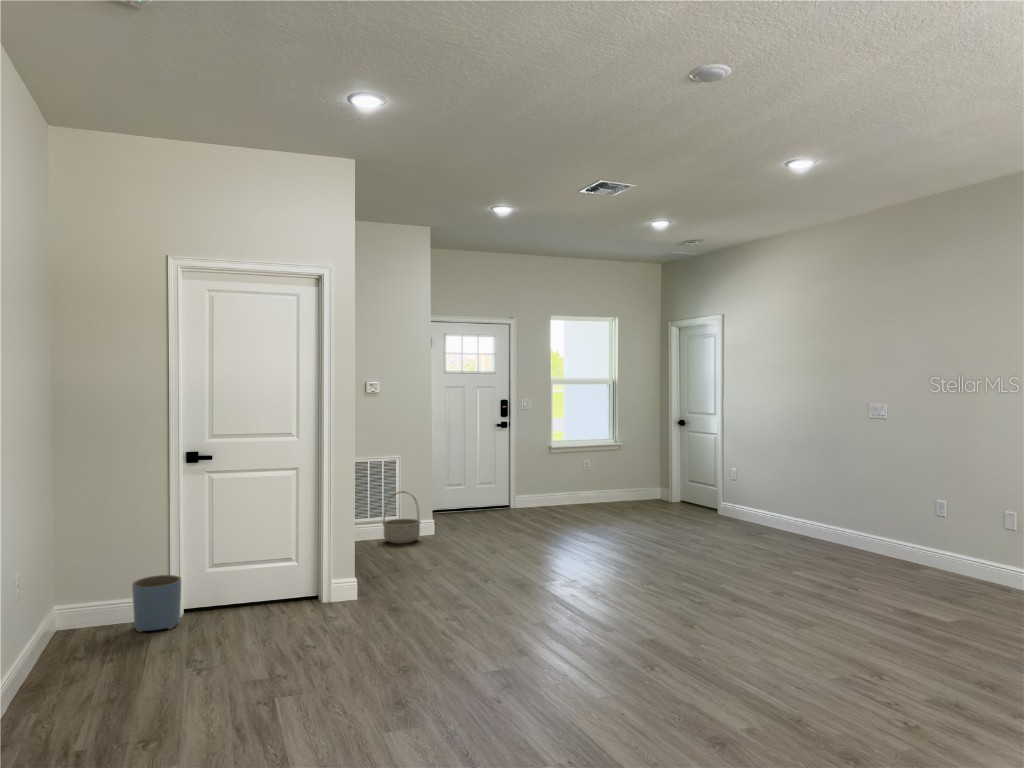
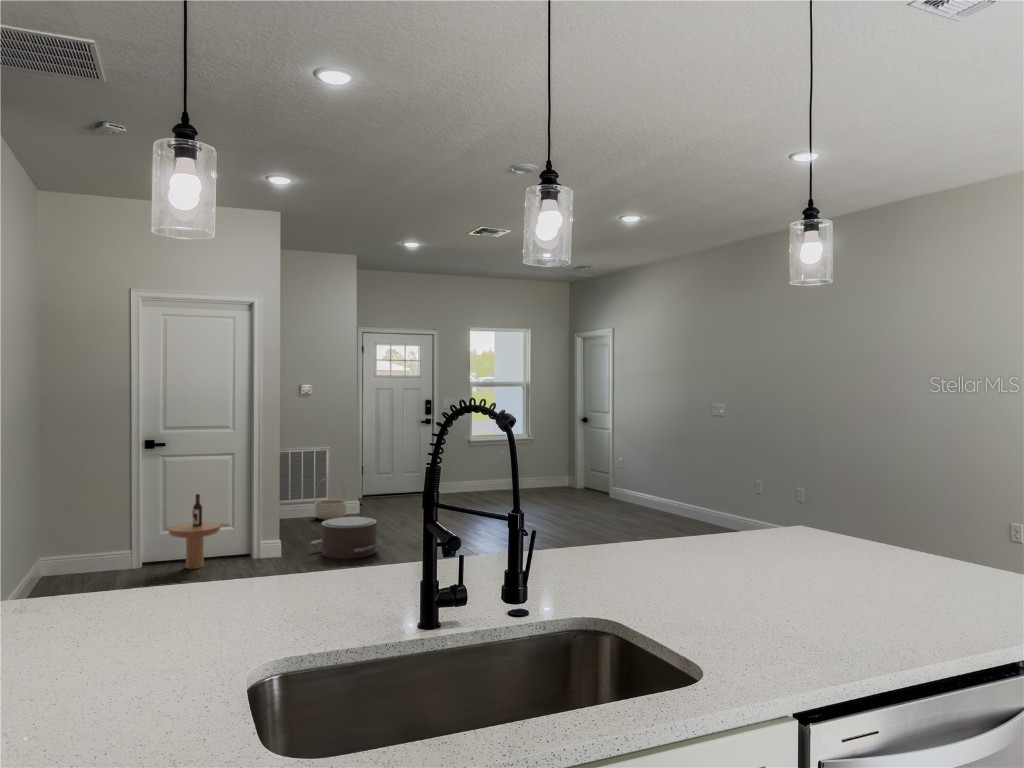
side table: none [218,521,283,619] -> present [168,494,221,569]
pouf: none [392,547,482,603] -> present [312,517,378,559]
planter: present [132,575,181,632] -> none [101,535,140,577]

